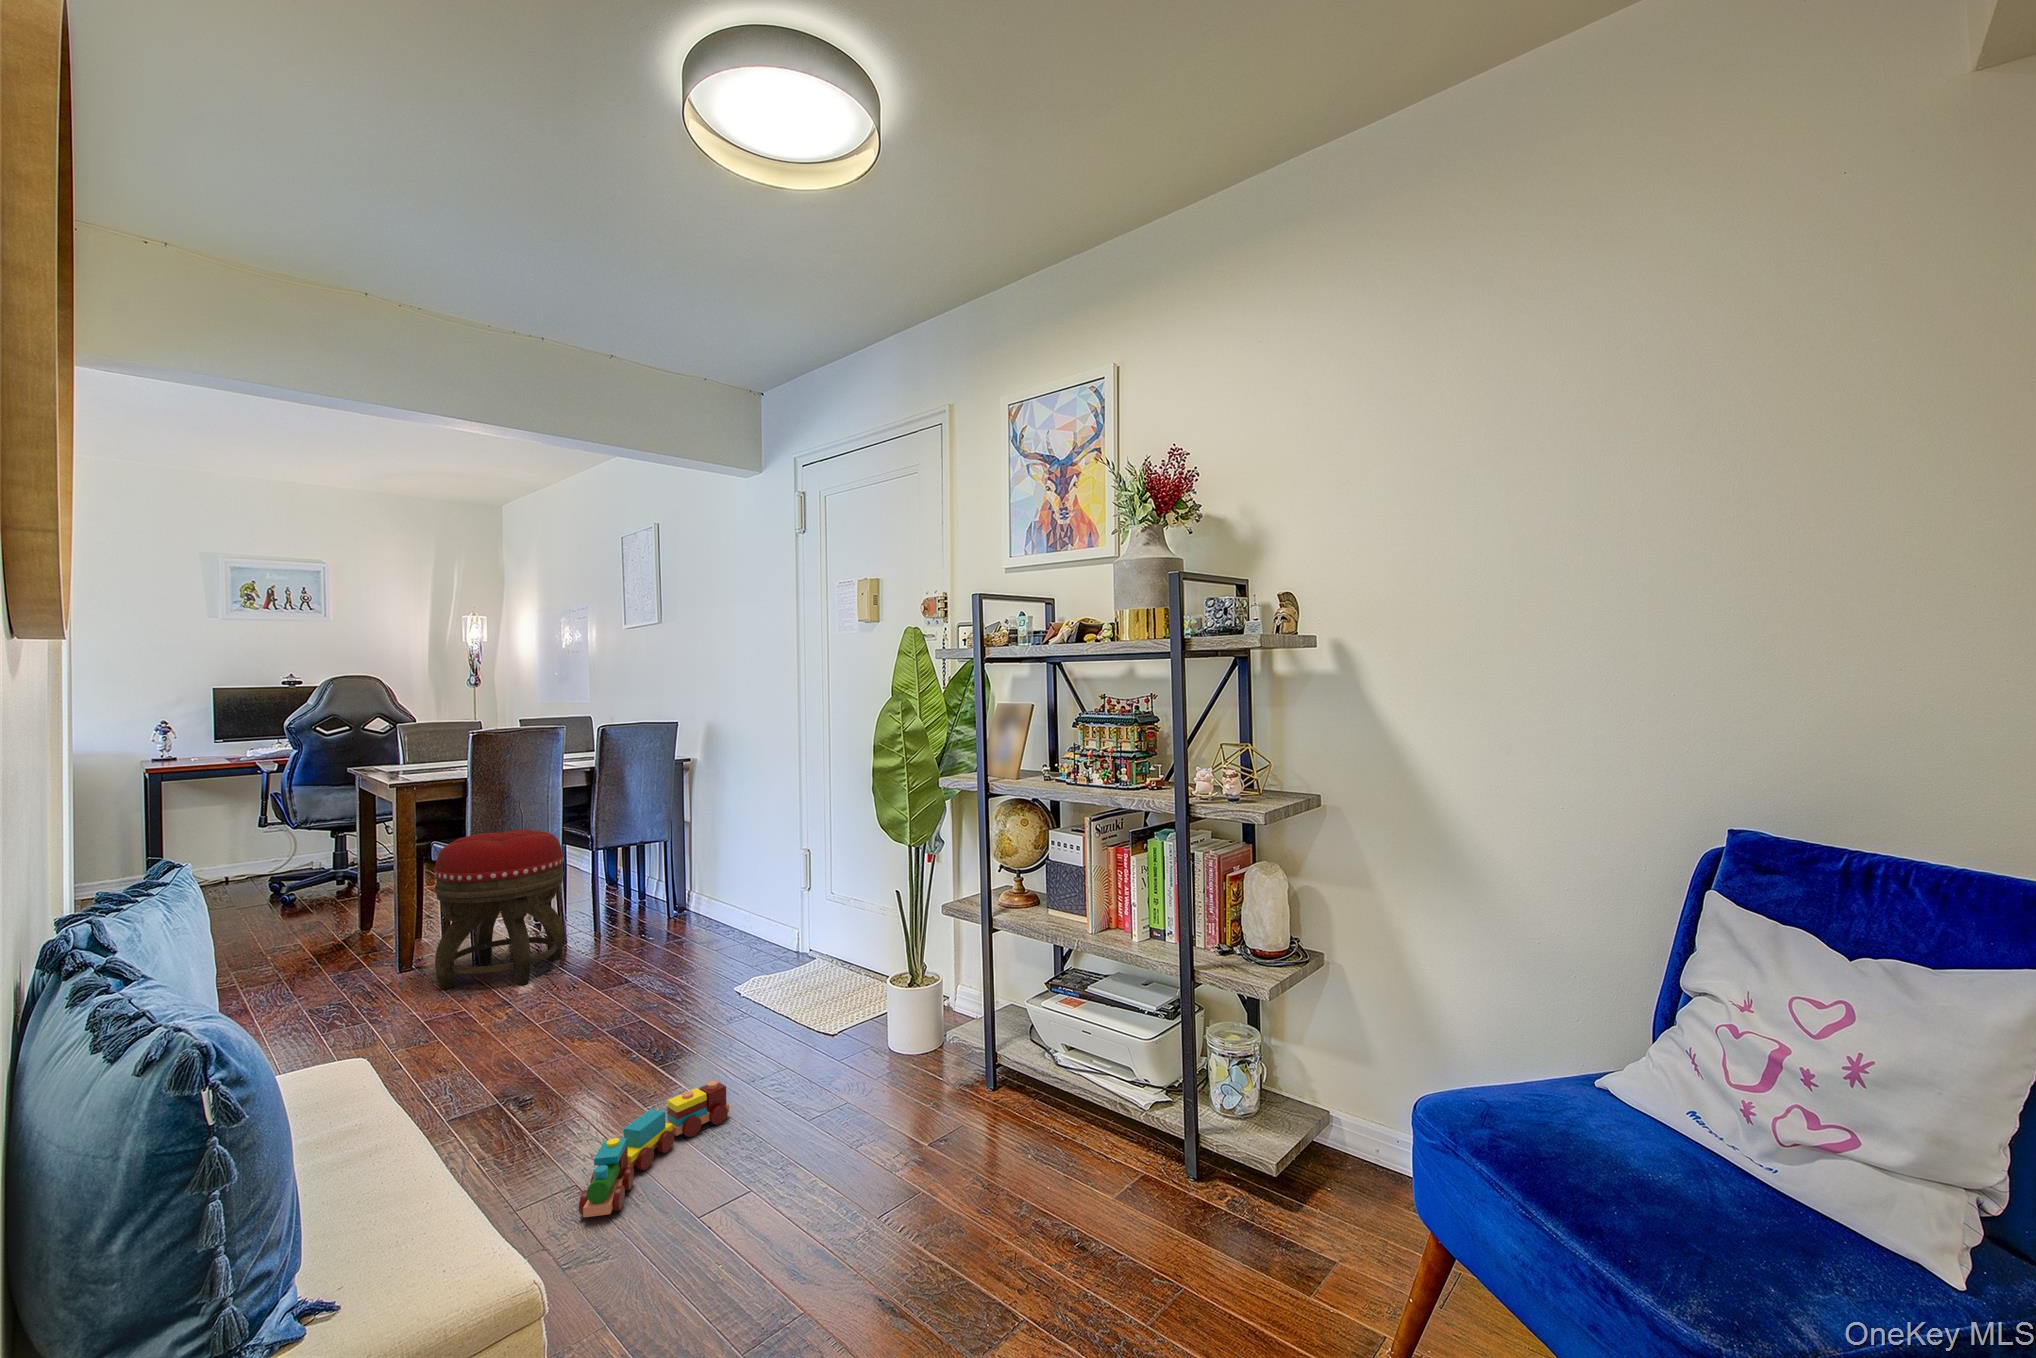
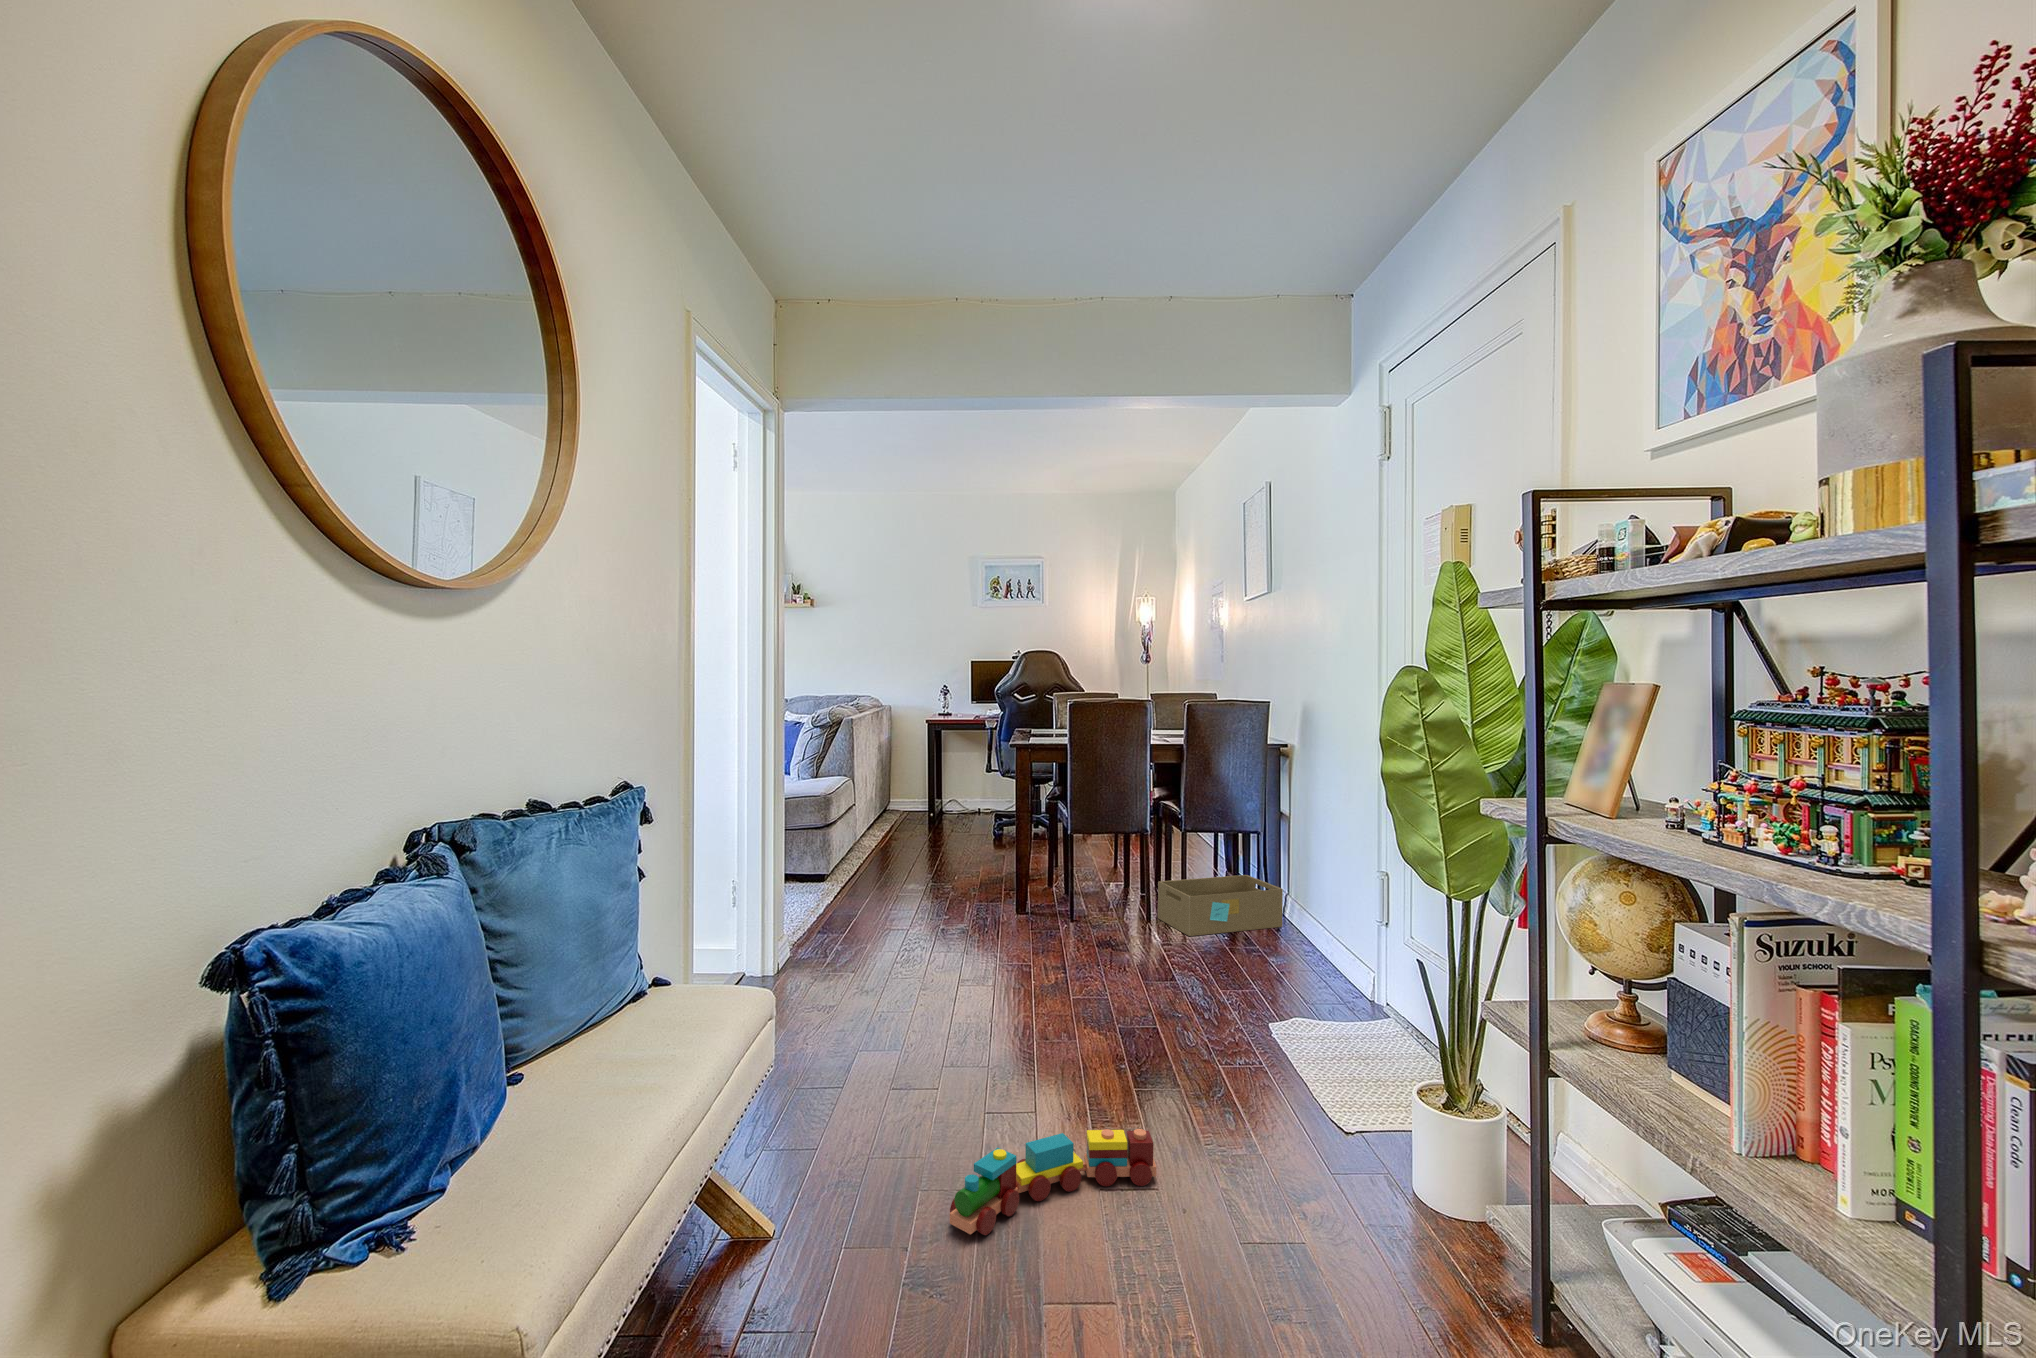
footstool: present [434,829,564,989] -> none [1026,798,1136,952]
storage box: none [573,879,695,945] -> present [1158,875,1283,936]

